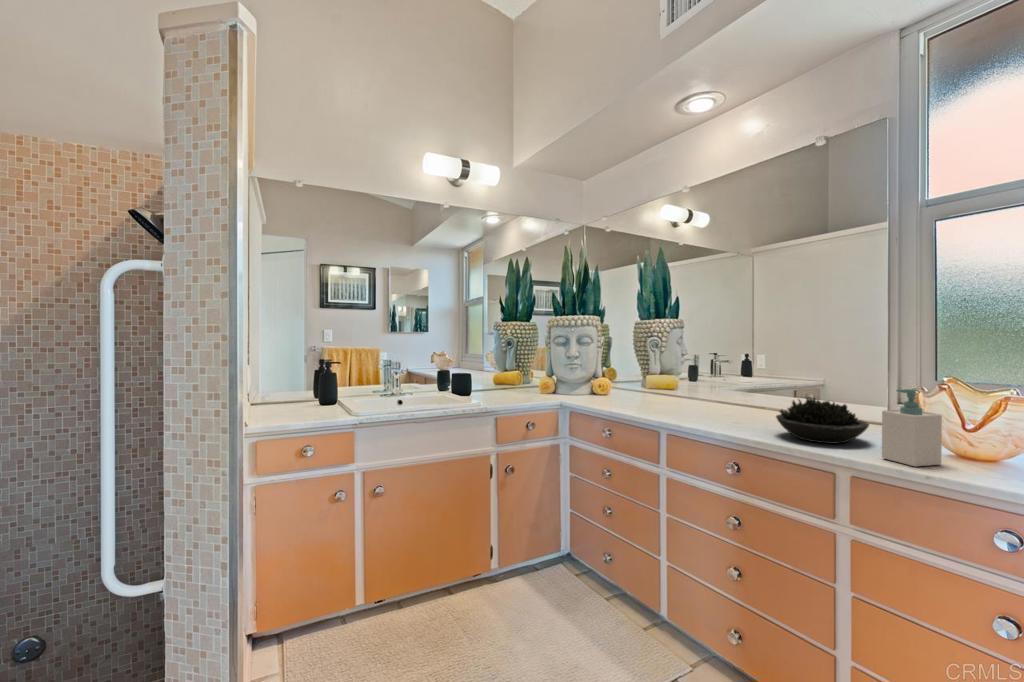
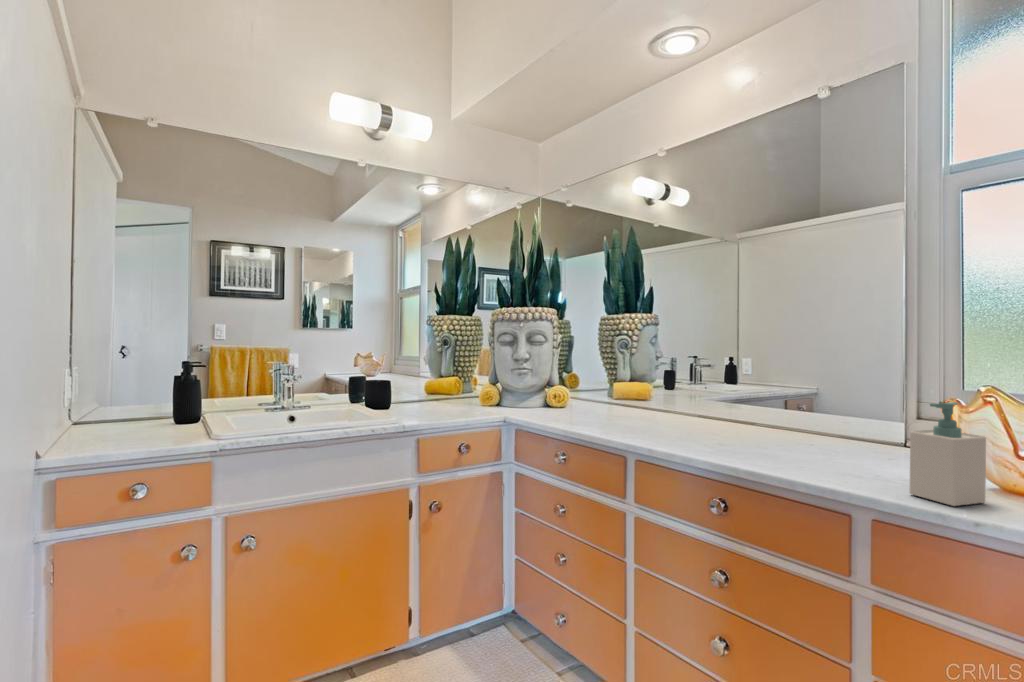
succulent plant: present [776,397,869,444] -> none [773,412,890,473]

